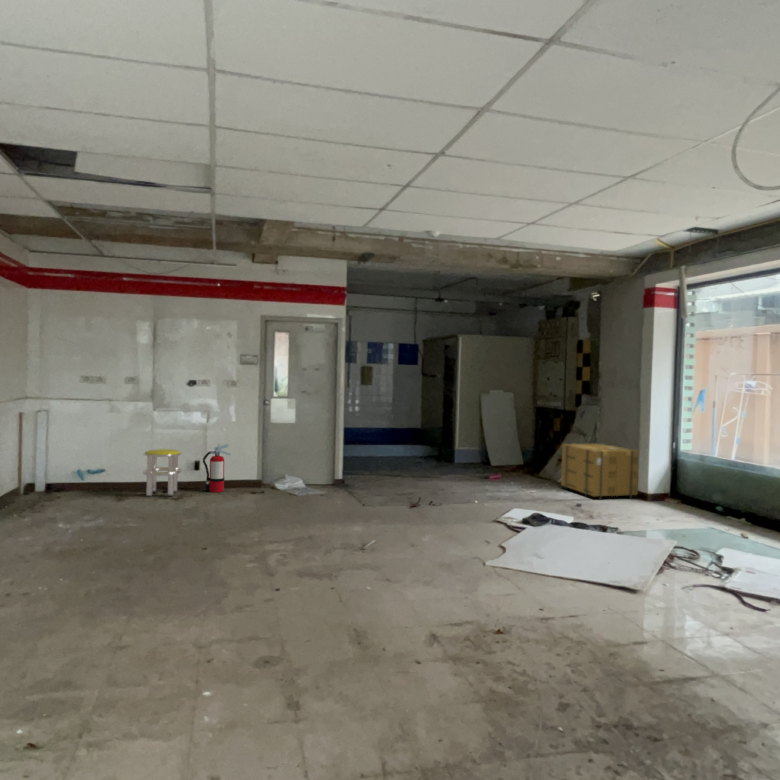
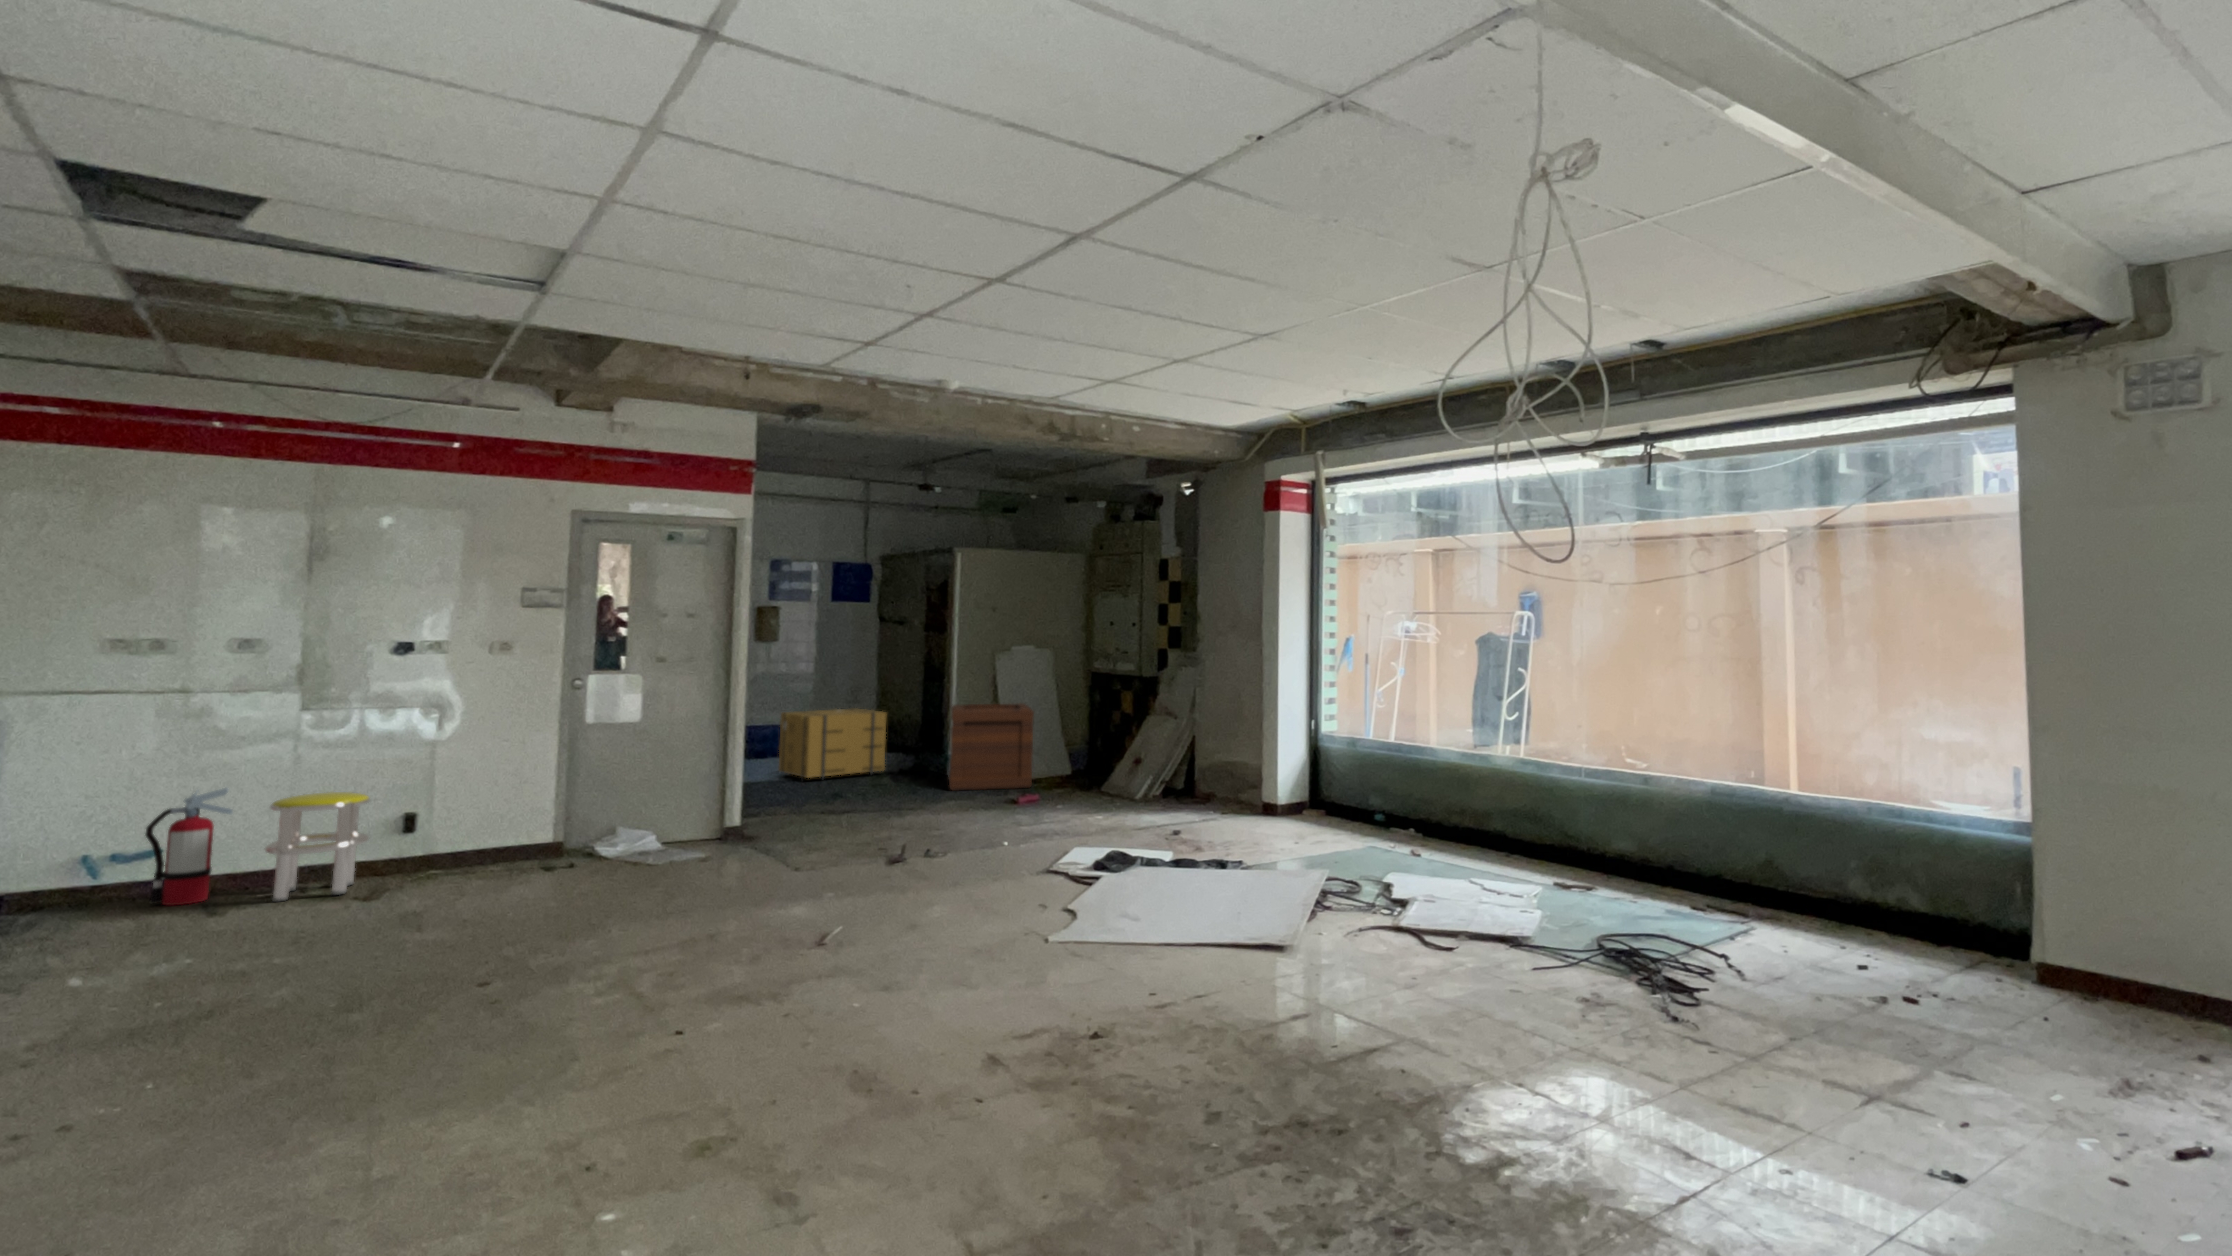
wooden crate: none [452,422,499,471] -> present [948,703,1034,791]
fire extinguisher: present [203,444,230,492] -> present [145,788,233,905]
cardboard box: present [561,444,639,498] -> present [779,708,886,778]

